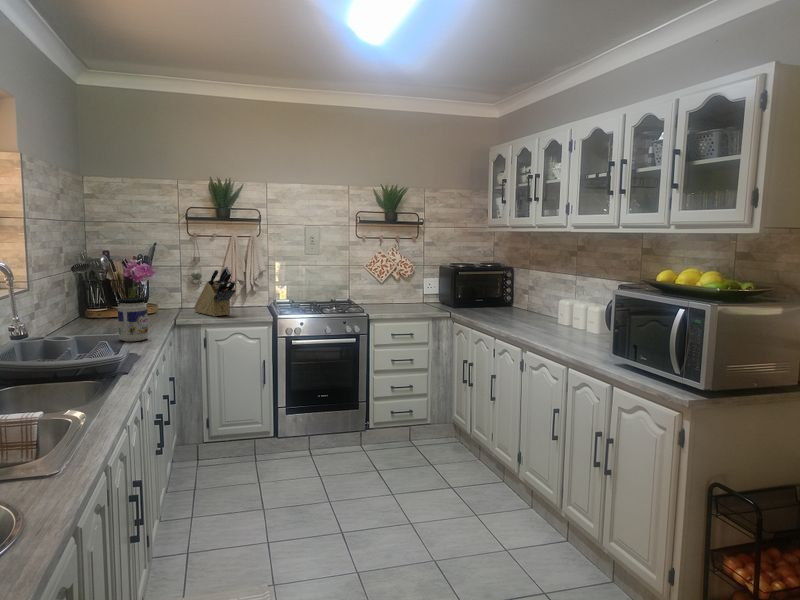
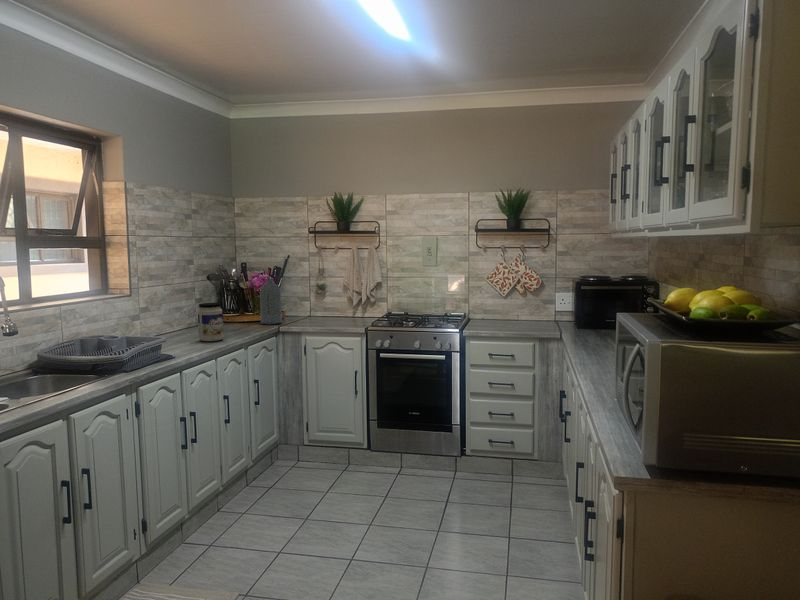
knife block: present [194,267,235,317] -> none [311,277,335,325]
bottle: none [145,268,171,319] -> present [260,278,282,325]

